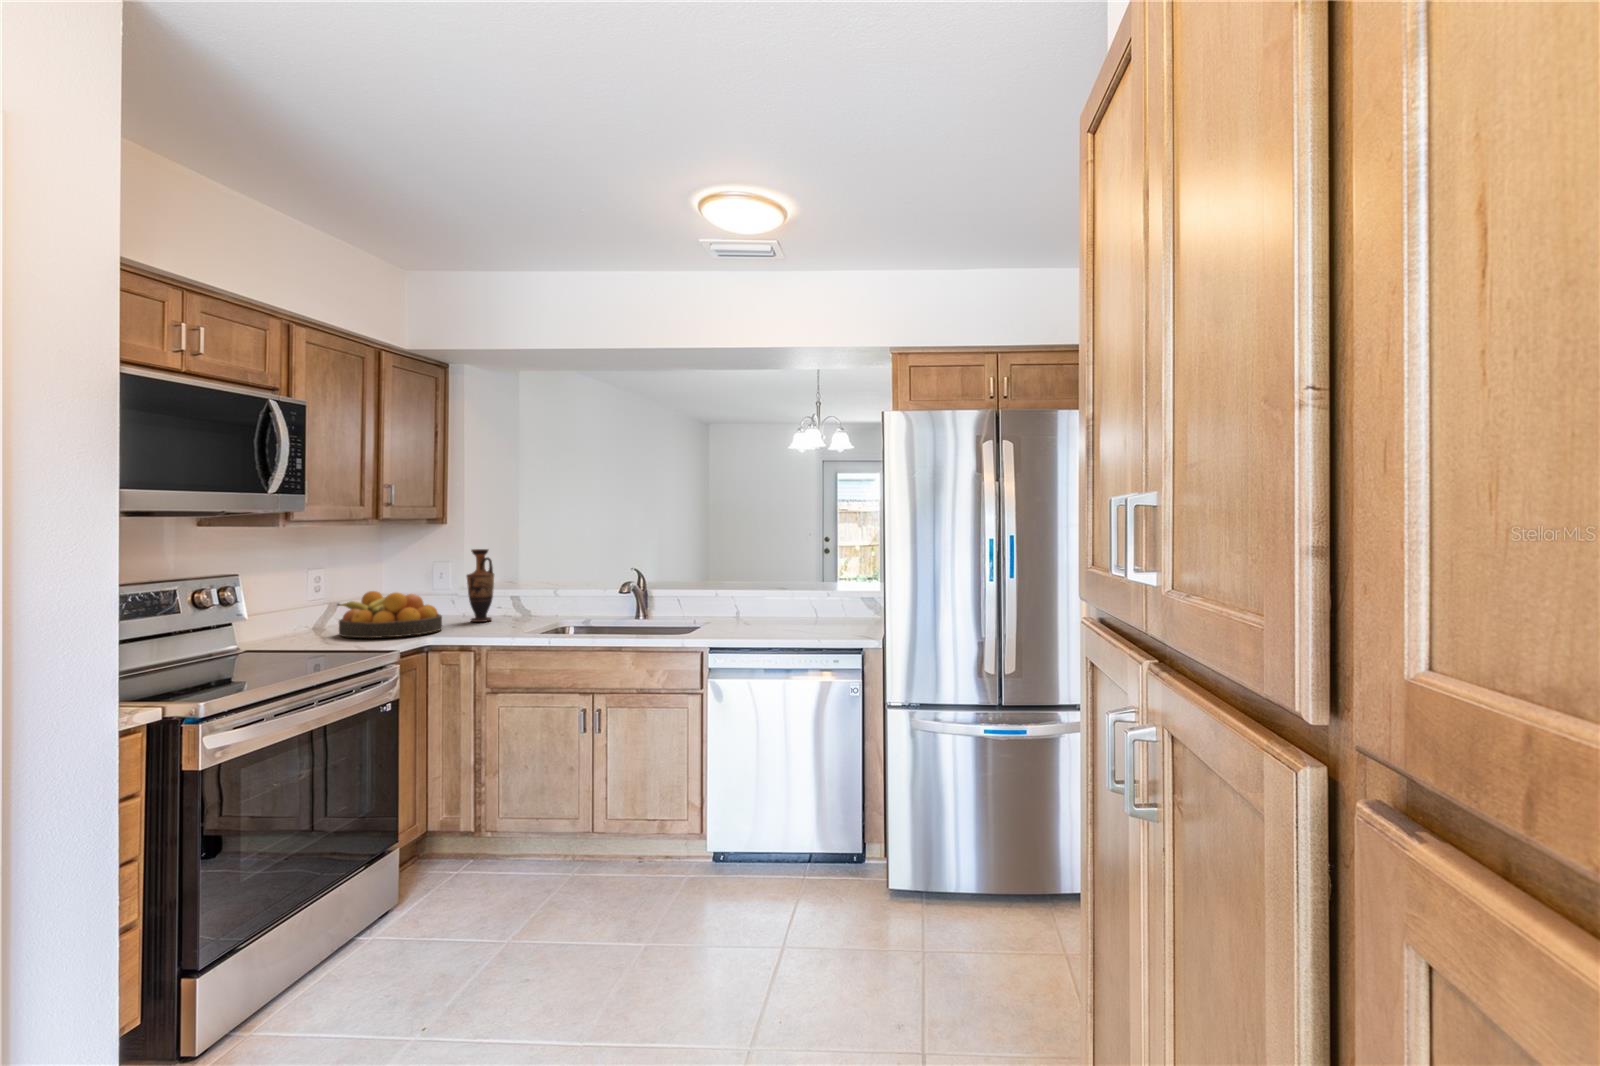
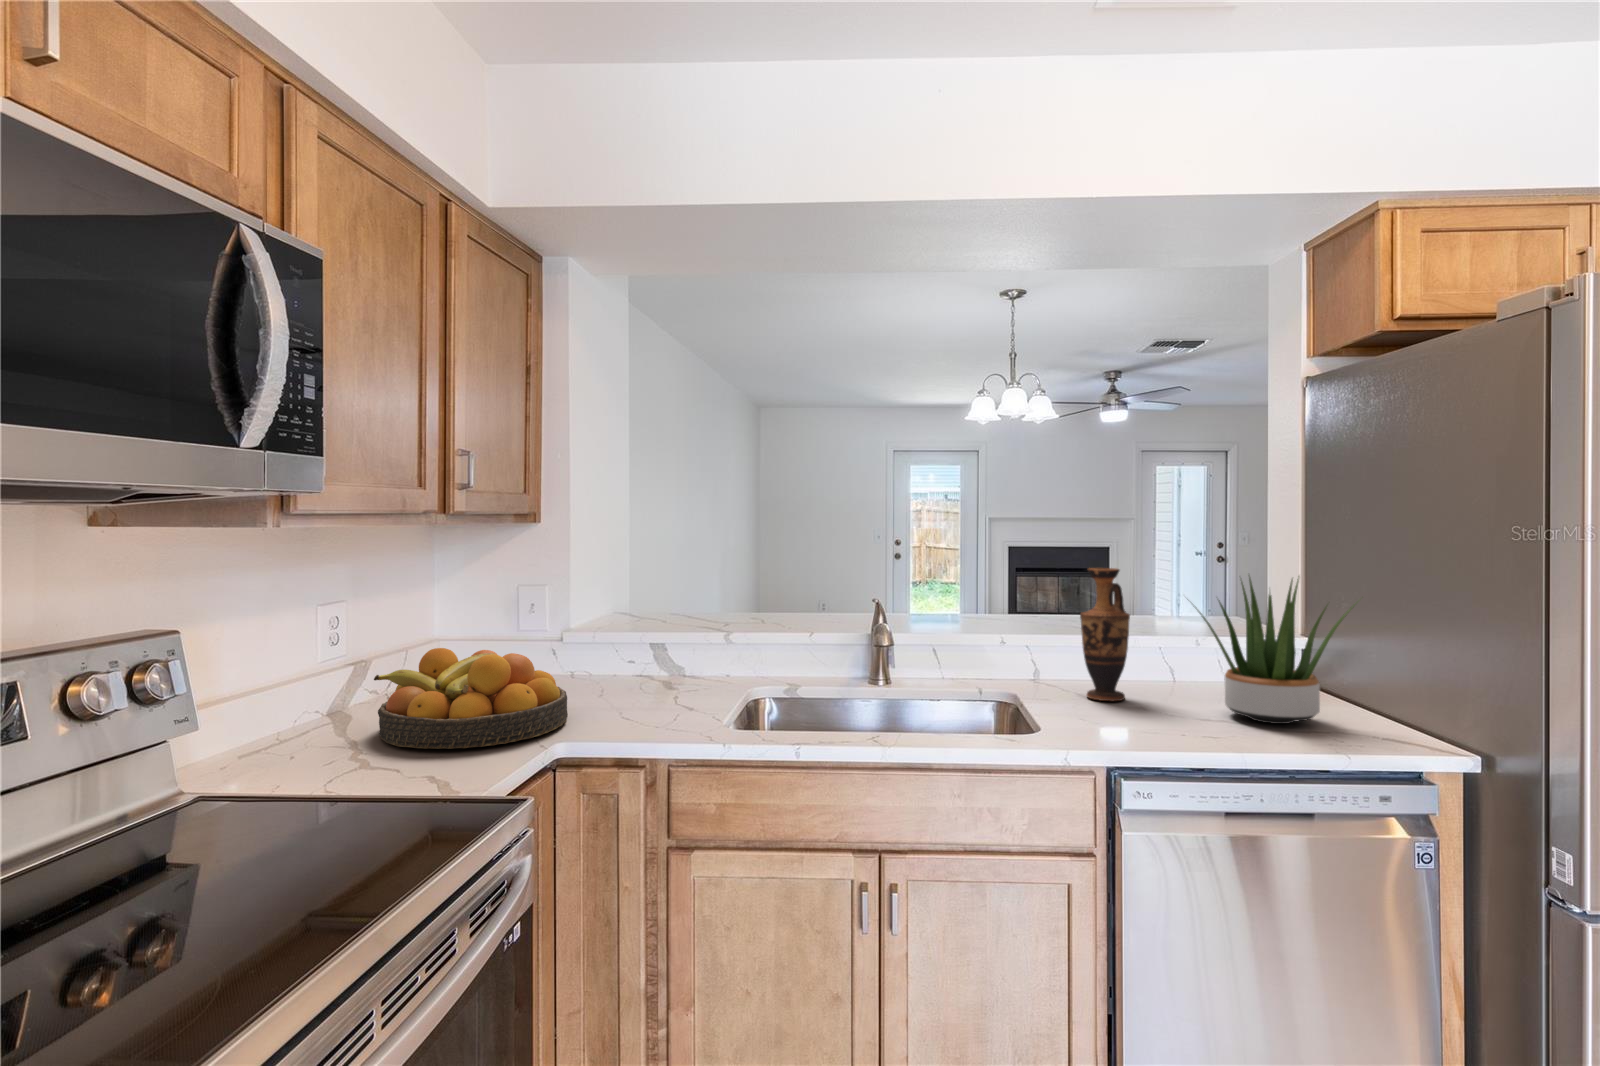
vase: present [467,549,494,622] -> present [1080,568,1130,701]
potted plant: none [782,551,864,632] -> present [1197,576,1355,724]

